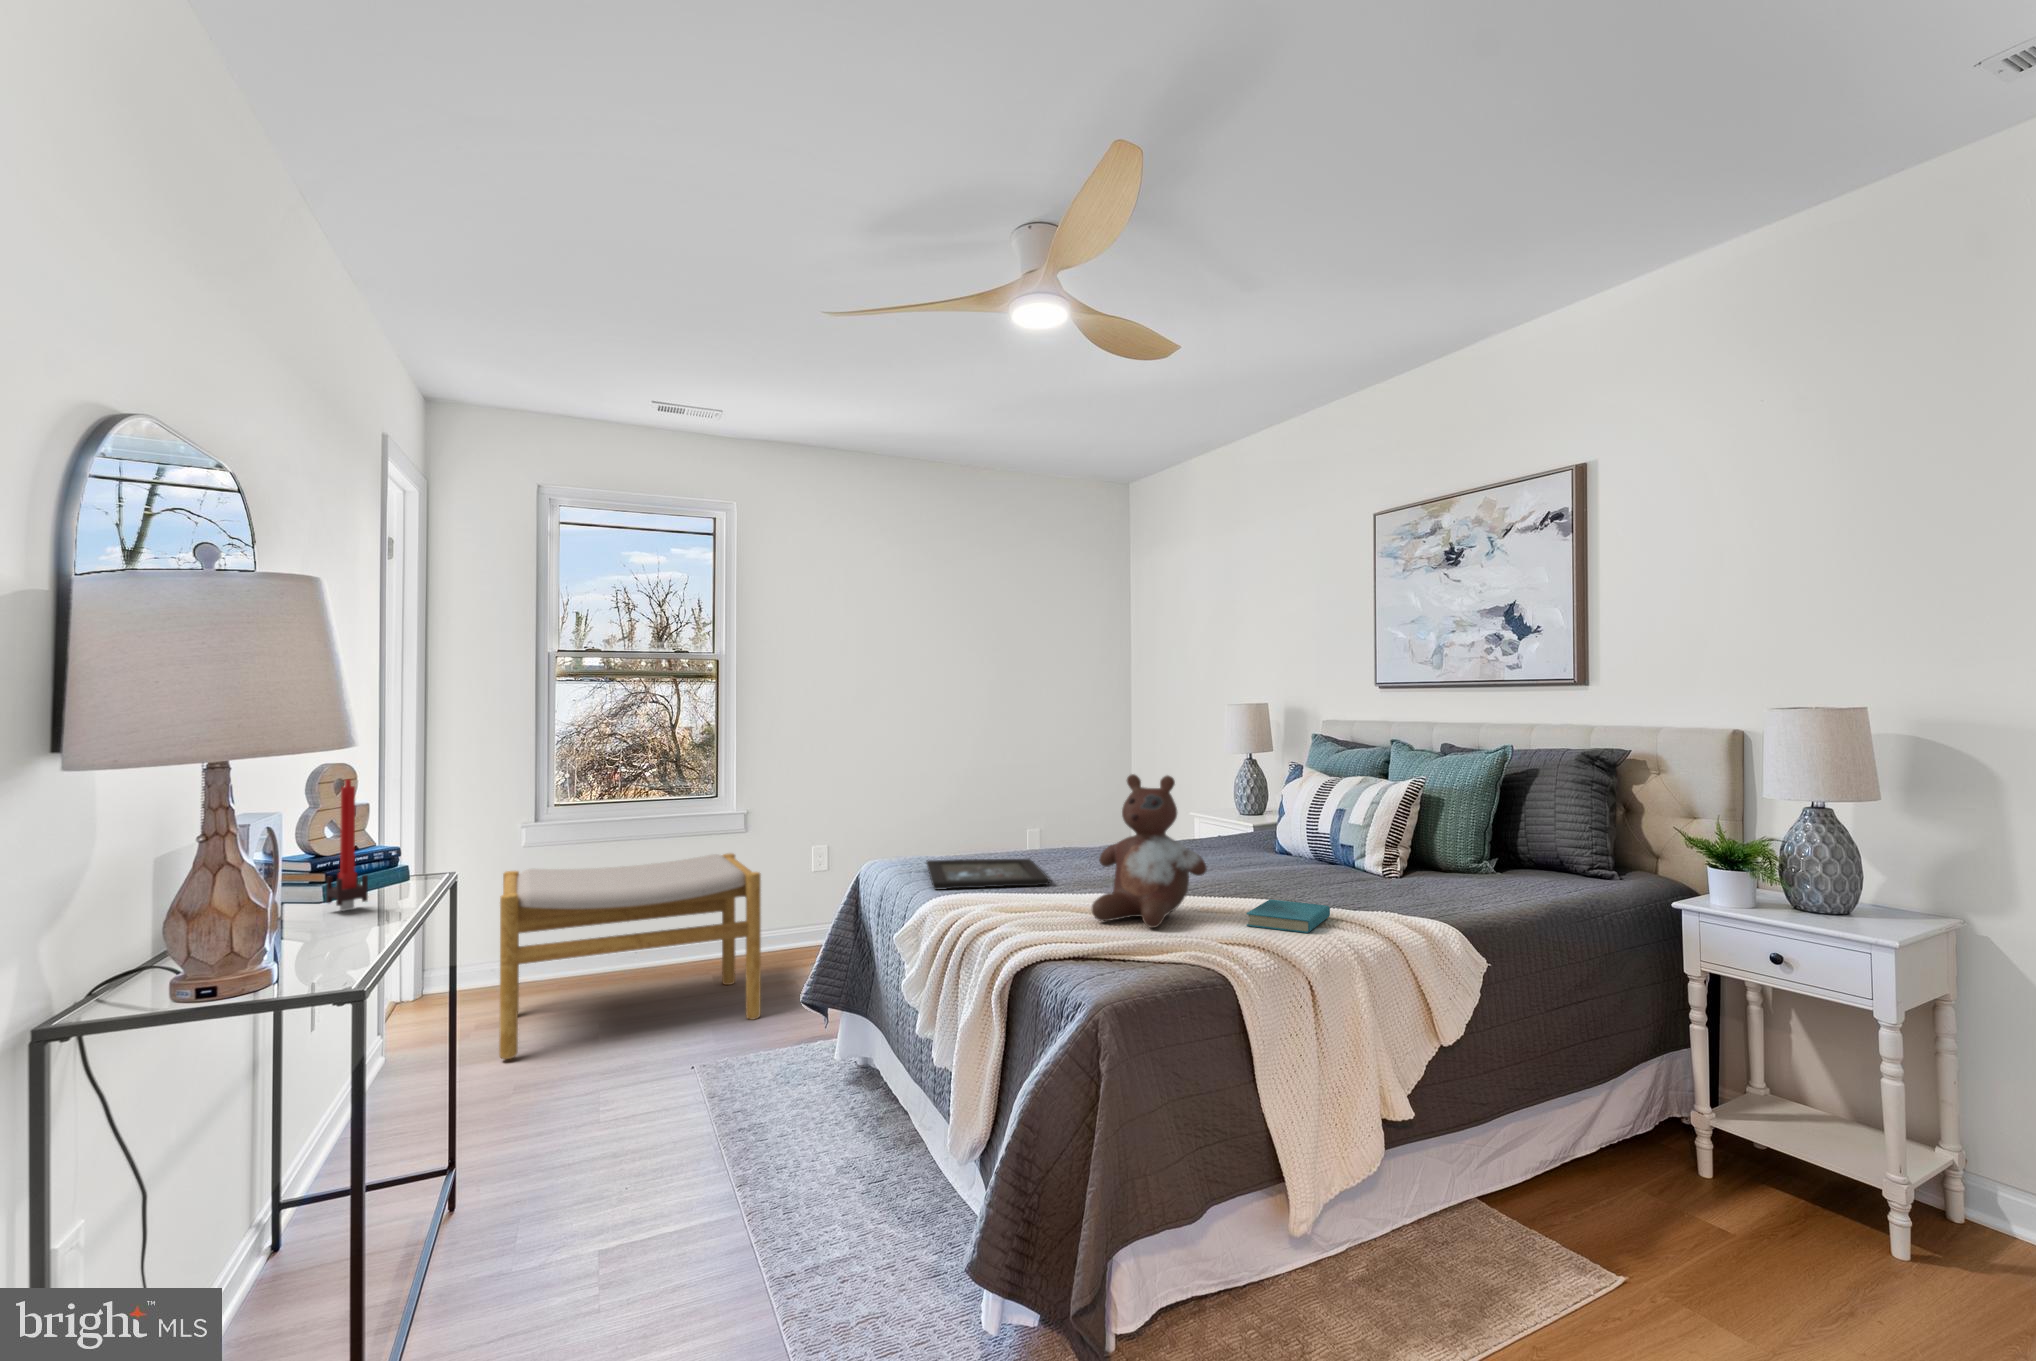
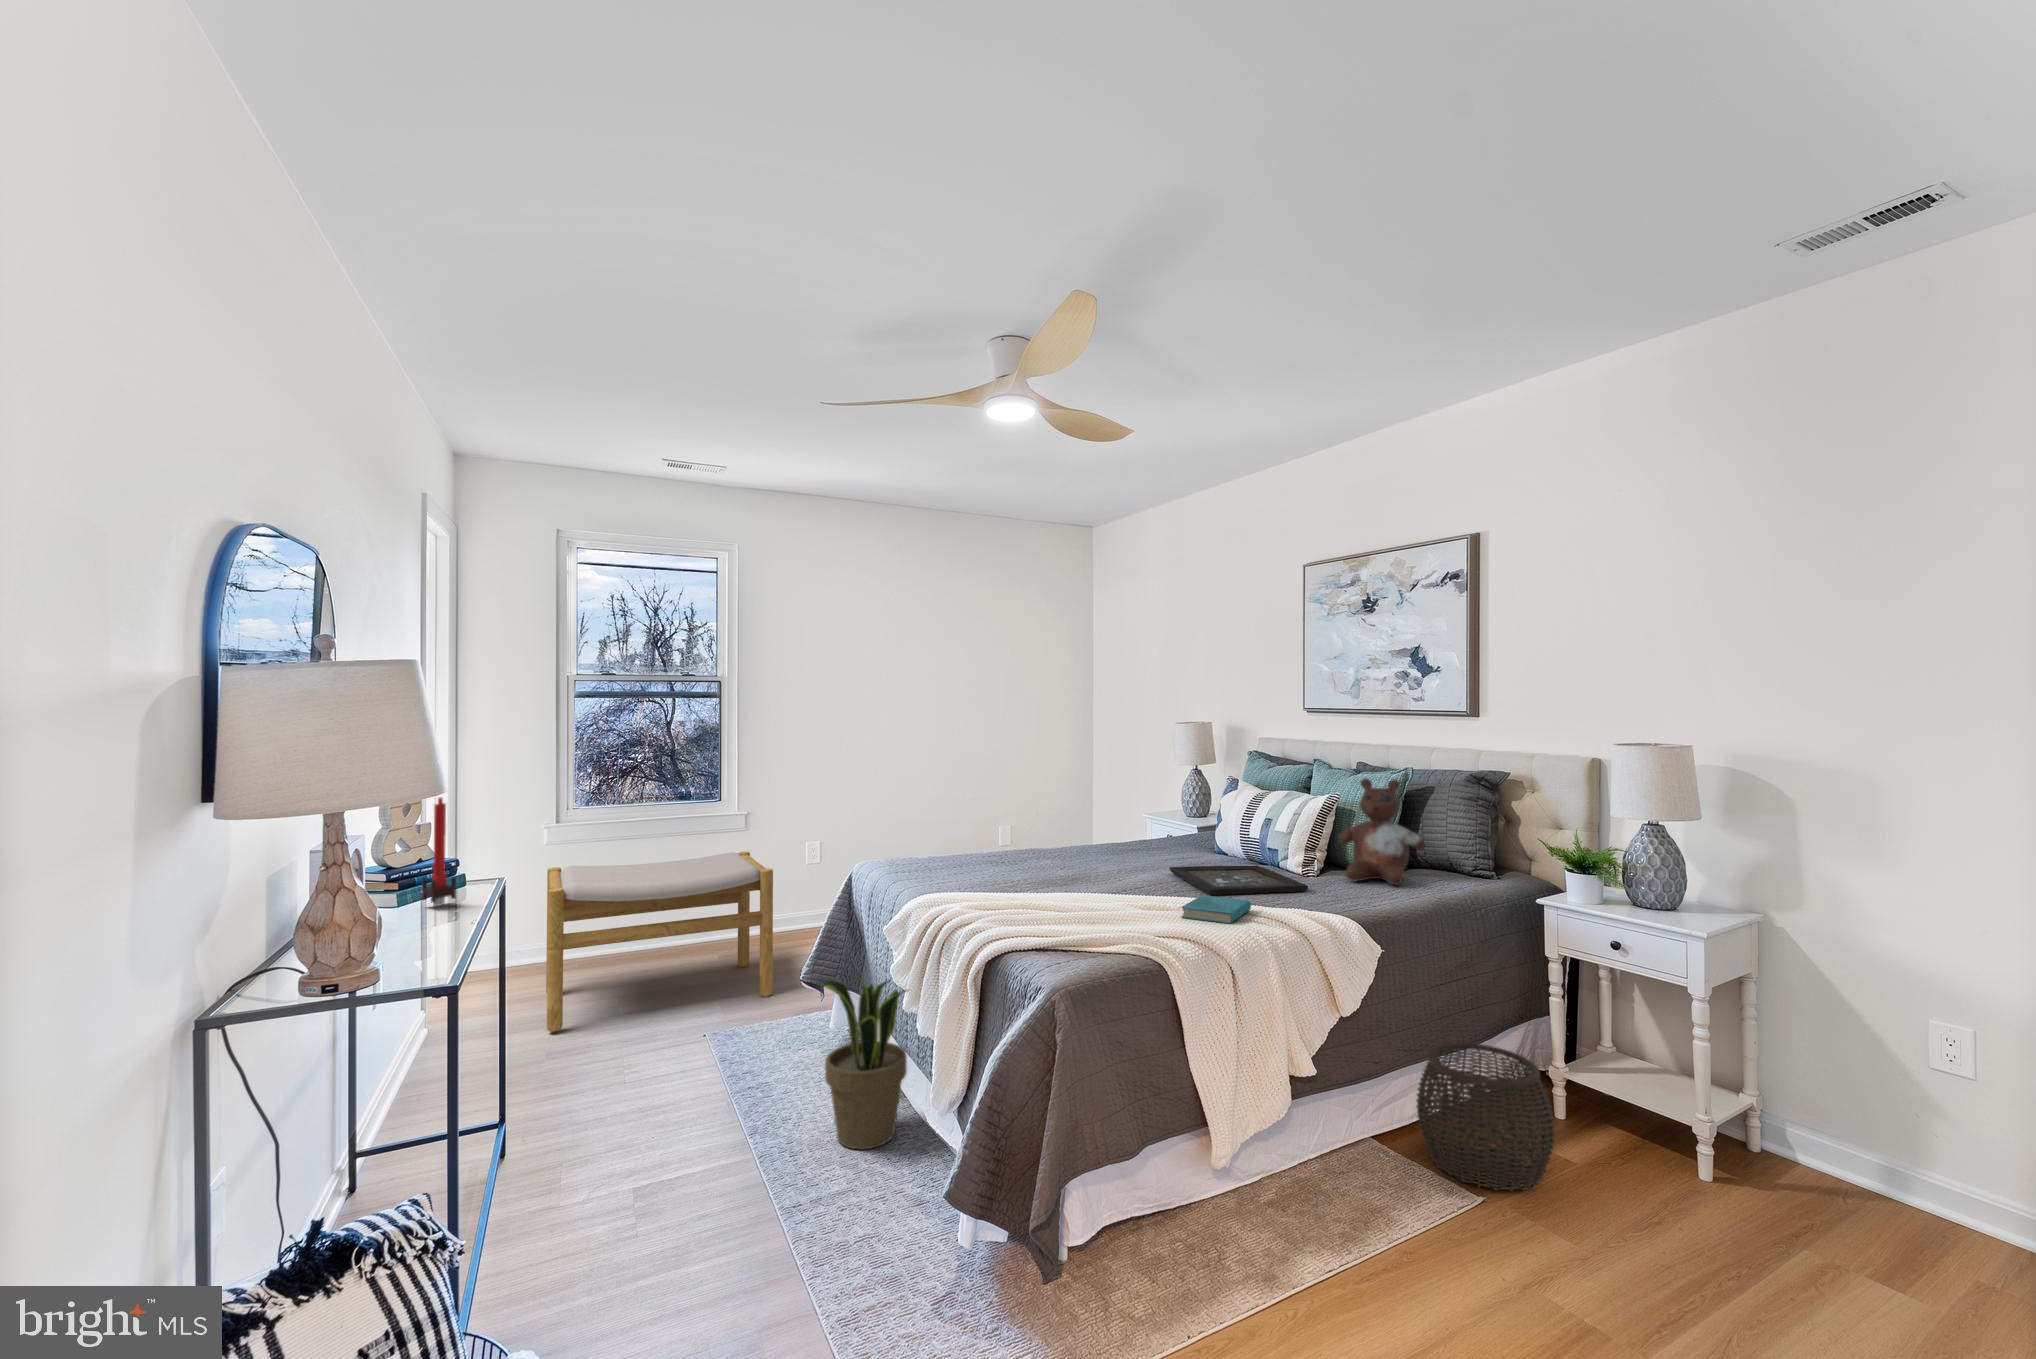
stuffed bear: present [1092,774,1207,928] -> present [1339,778,1425,885]
tray: present [926,859,1050,889] -> present [1170,865,1308,895]
potted plant: none [804,991,920,1204] -> present [816,979,907,1149]
woven basket: none [1533,1078,1713,1264] -> present [1416,1043,1555,1191]

